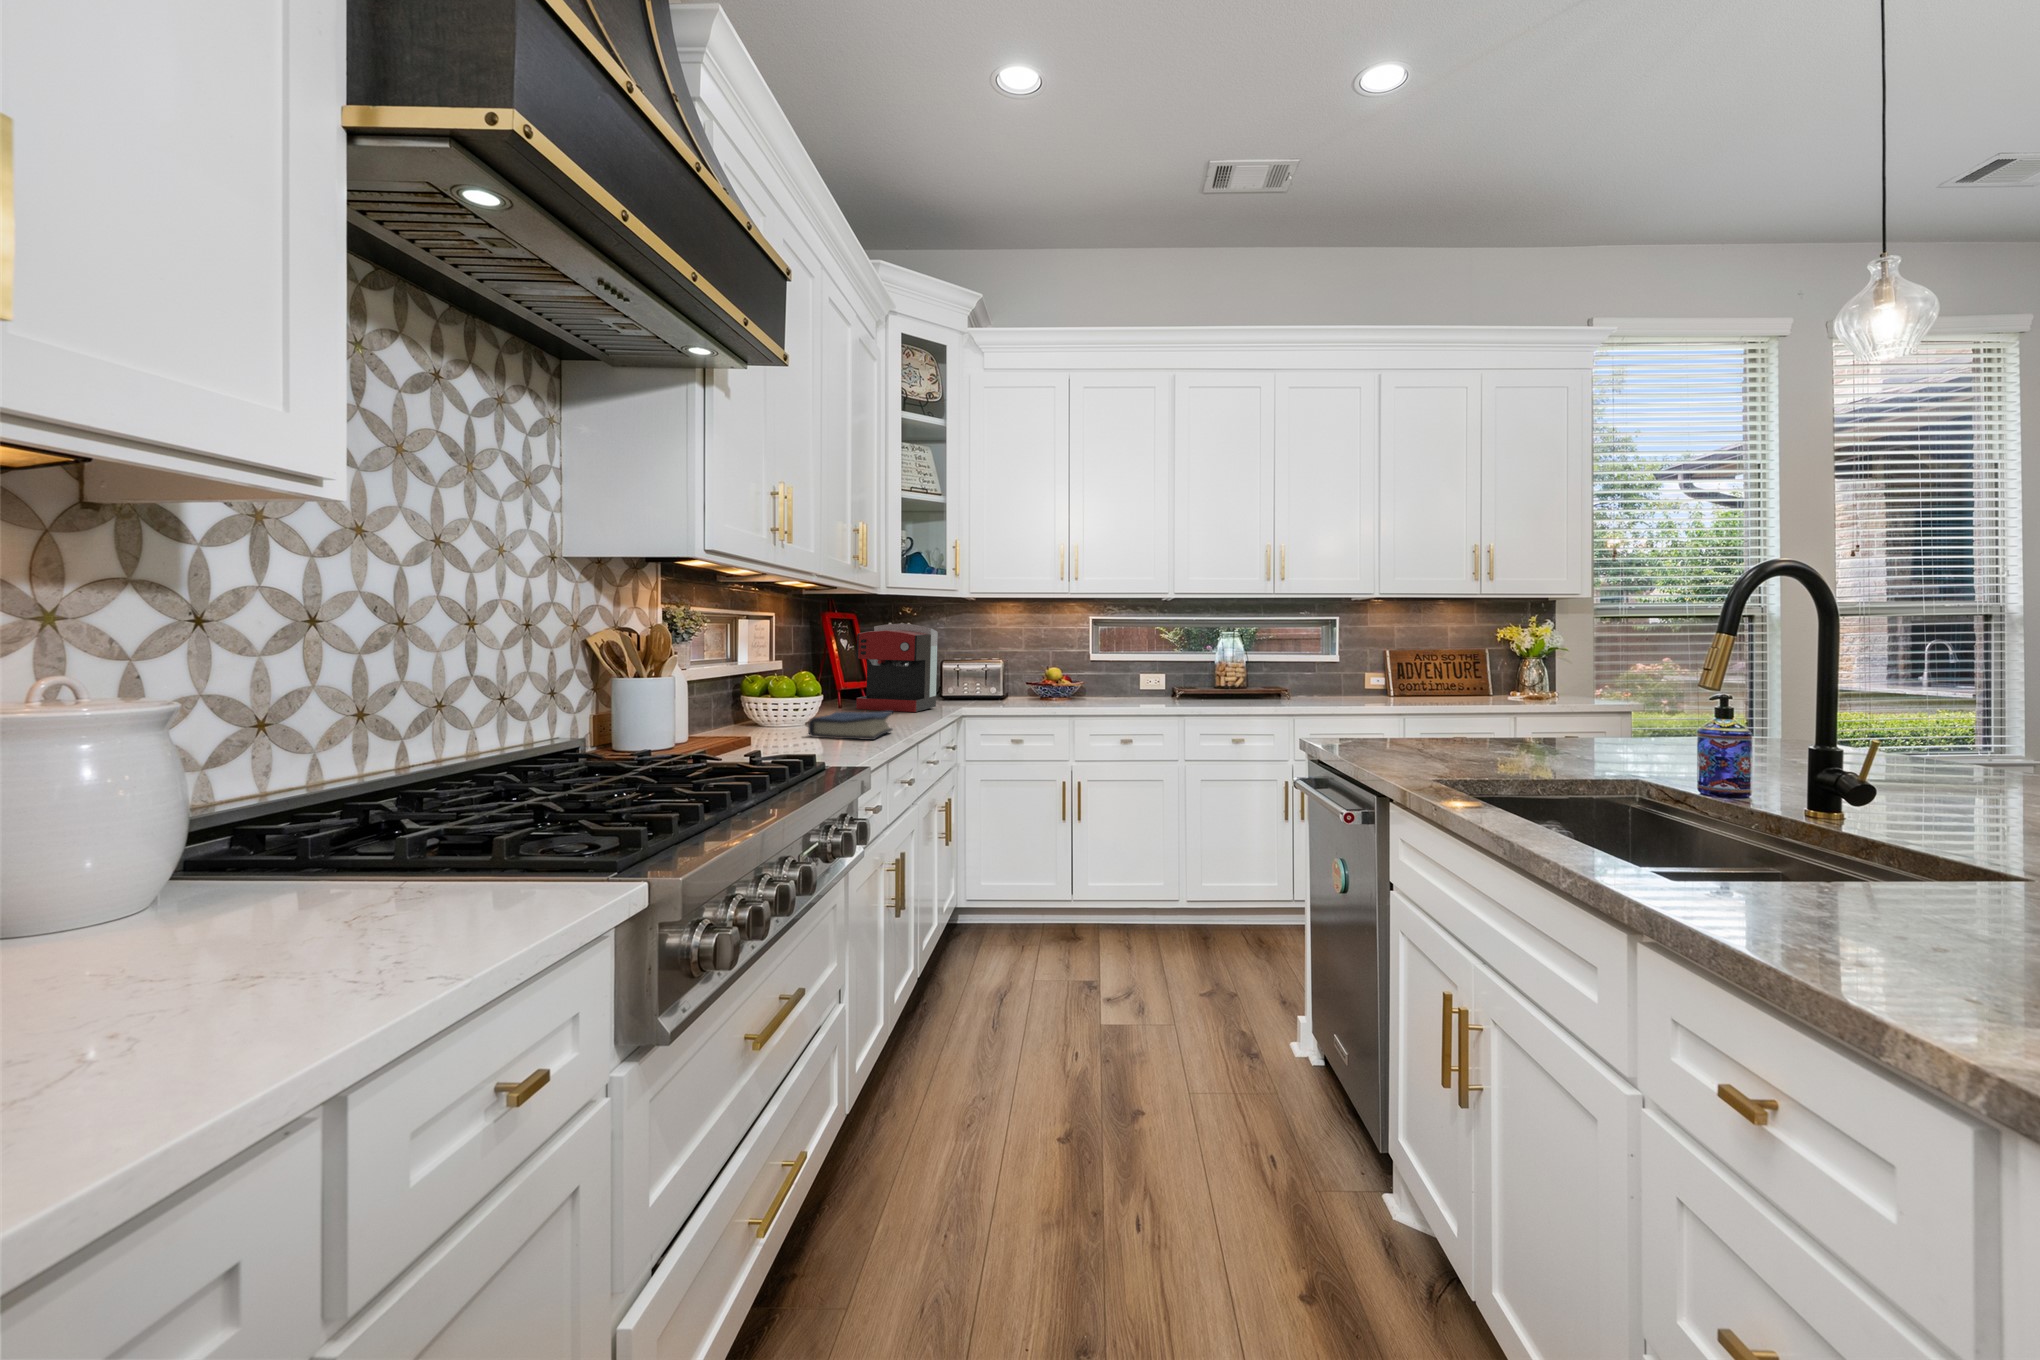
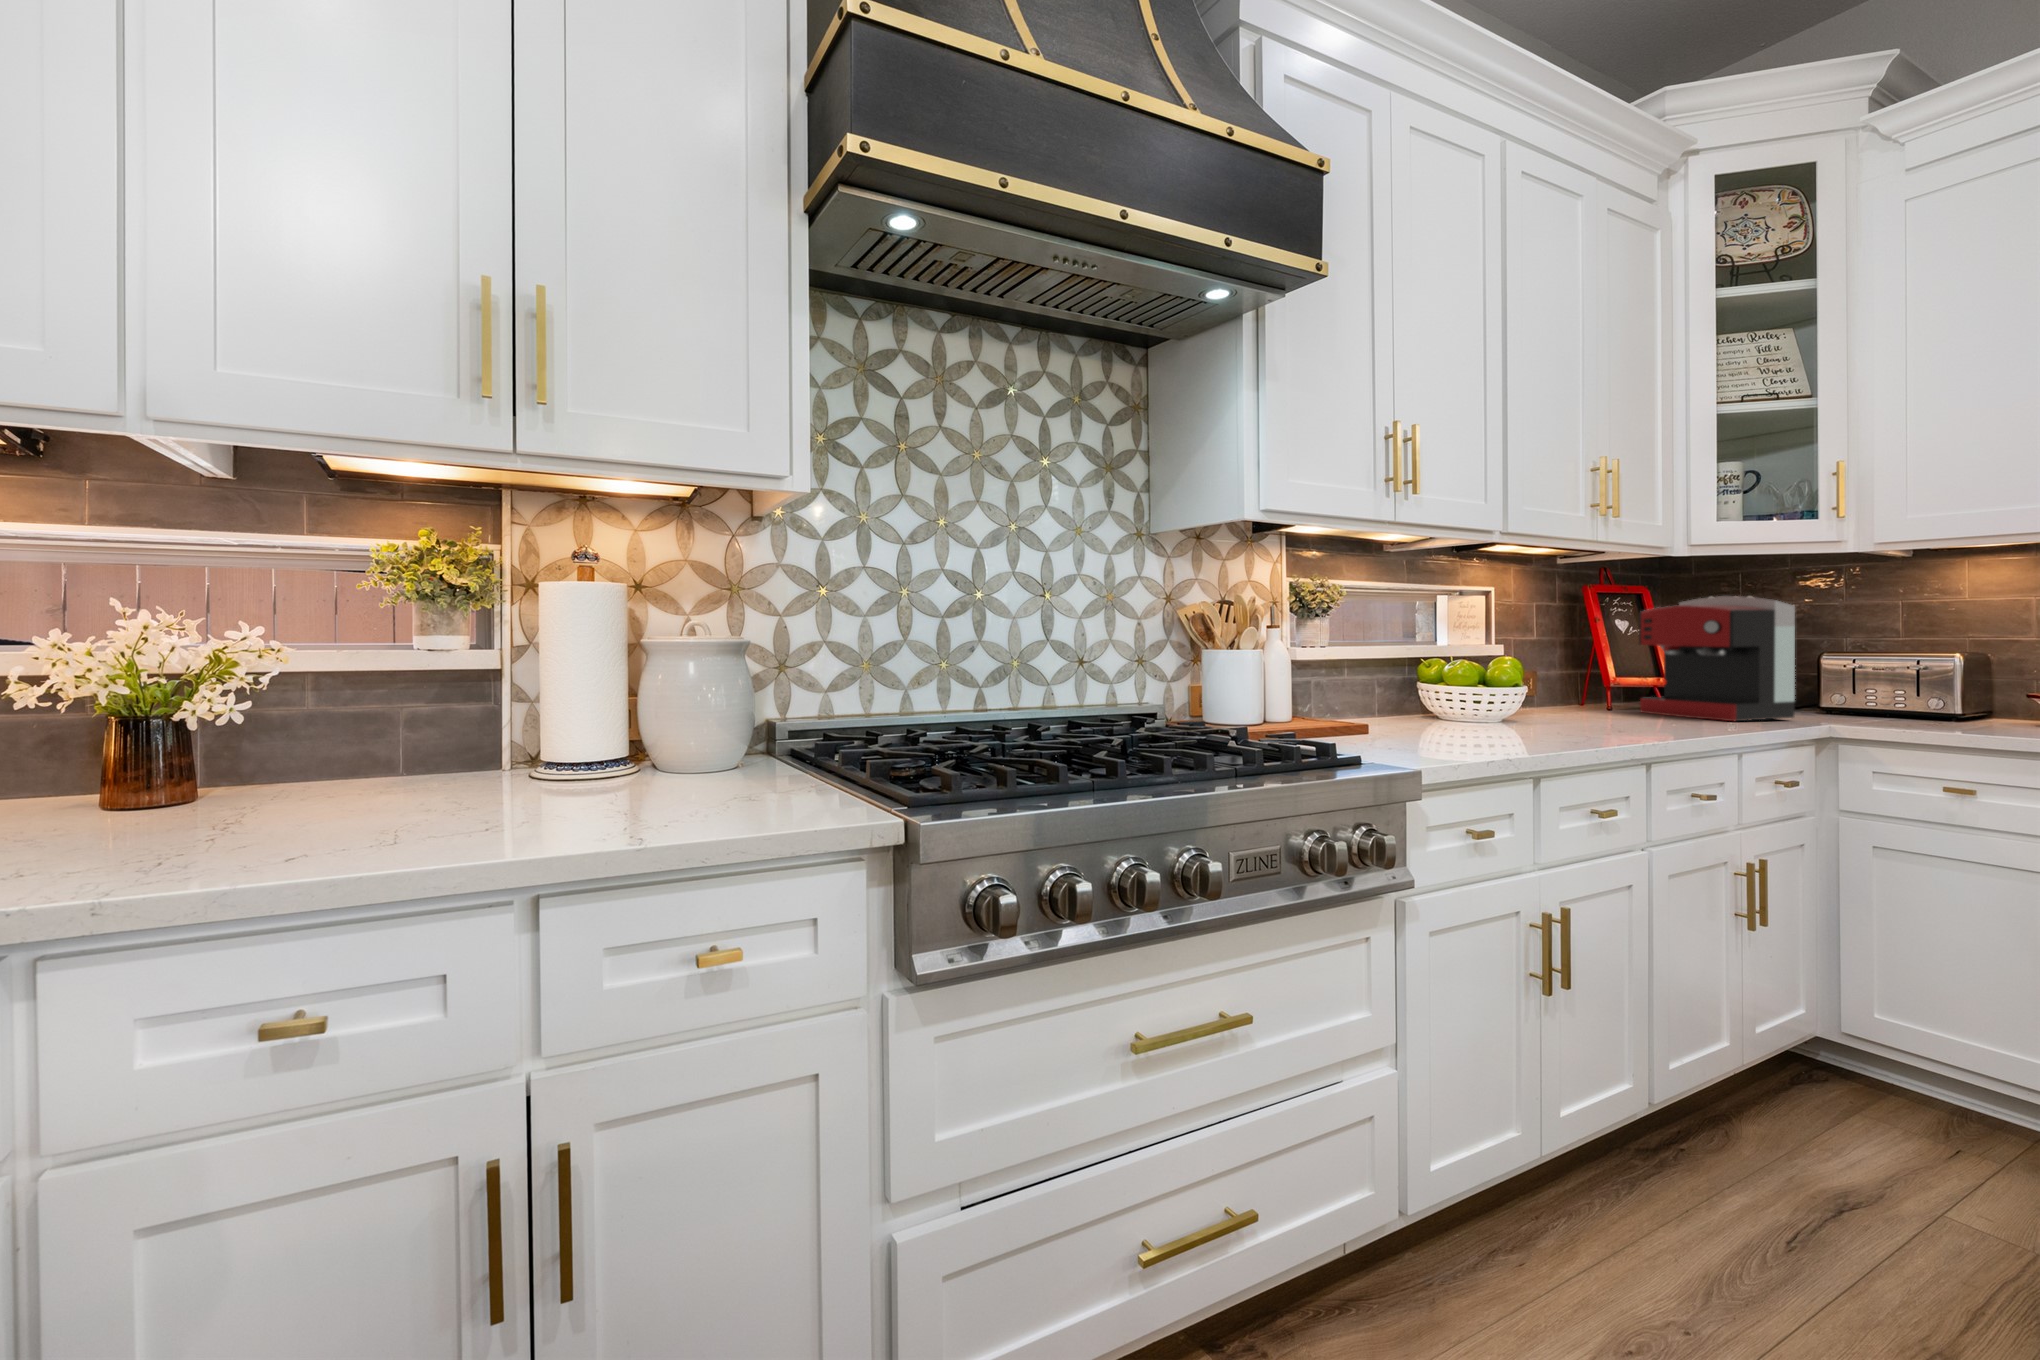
hardback book: present [808,711,893,740] -> none [1463,704,1608,740]

